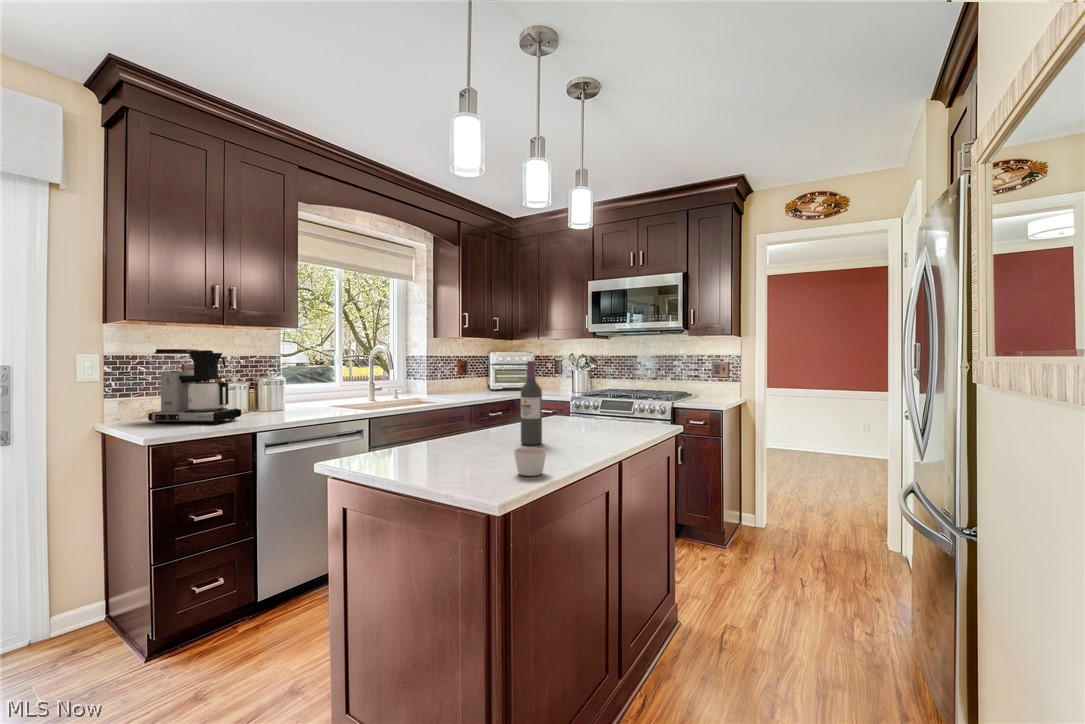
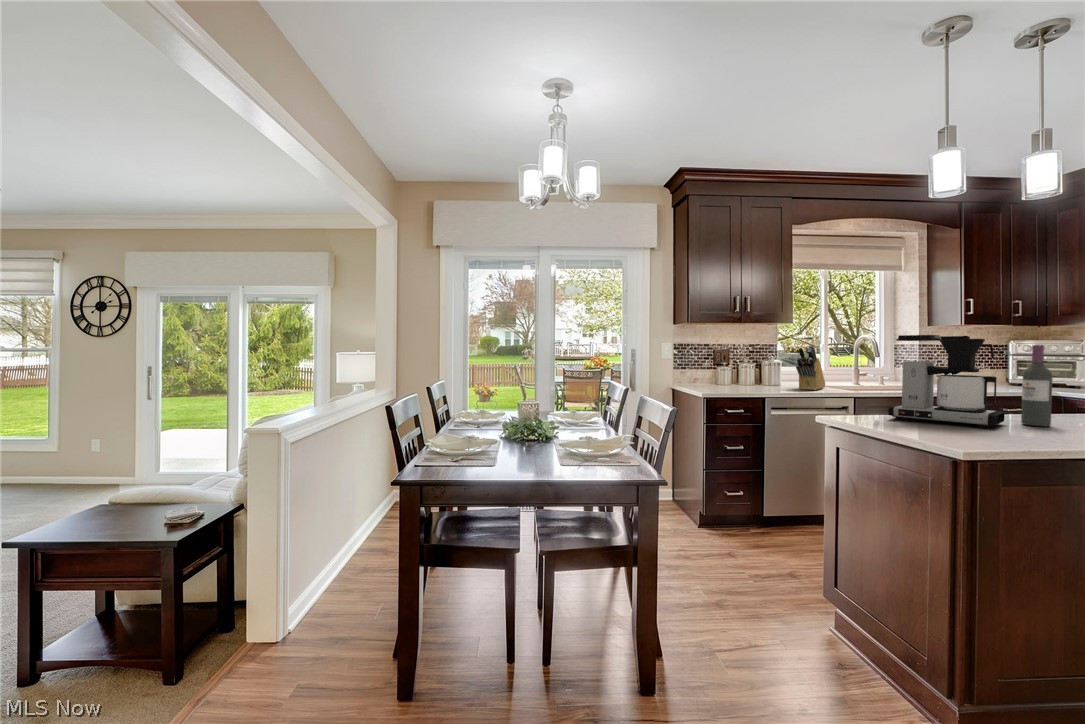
coffee maker: present [148,349,241,424] -> present [888,335,1005,428]
knife block: none [302,358,340,415] -> present [796,345,825,390]
candle: present [514,447,546,476] -> none [999,419,1039,443]

